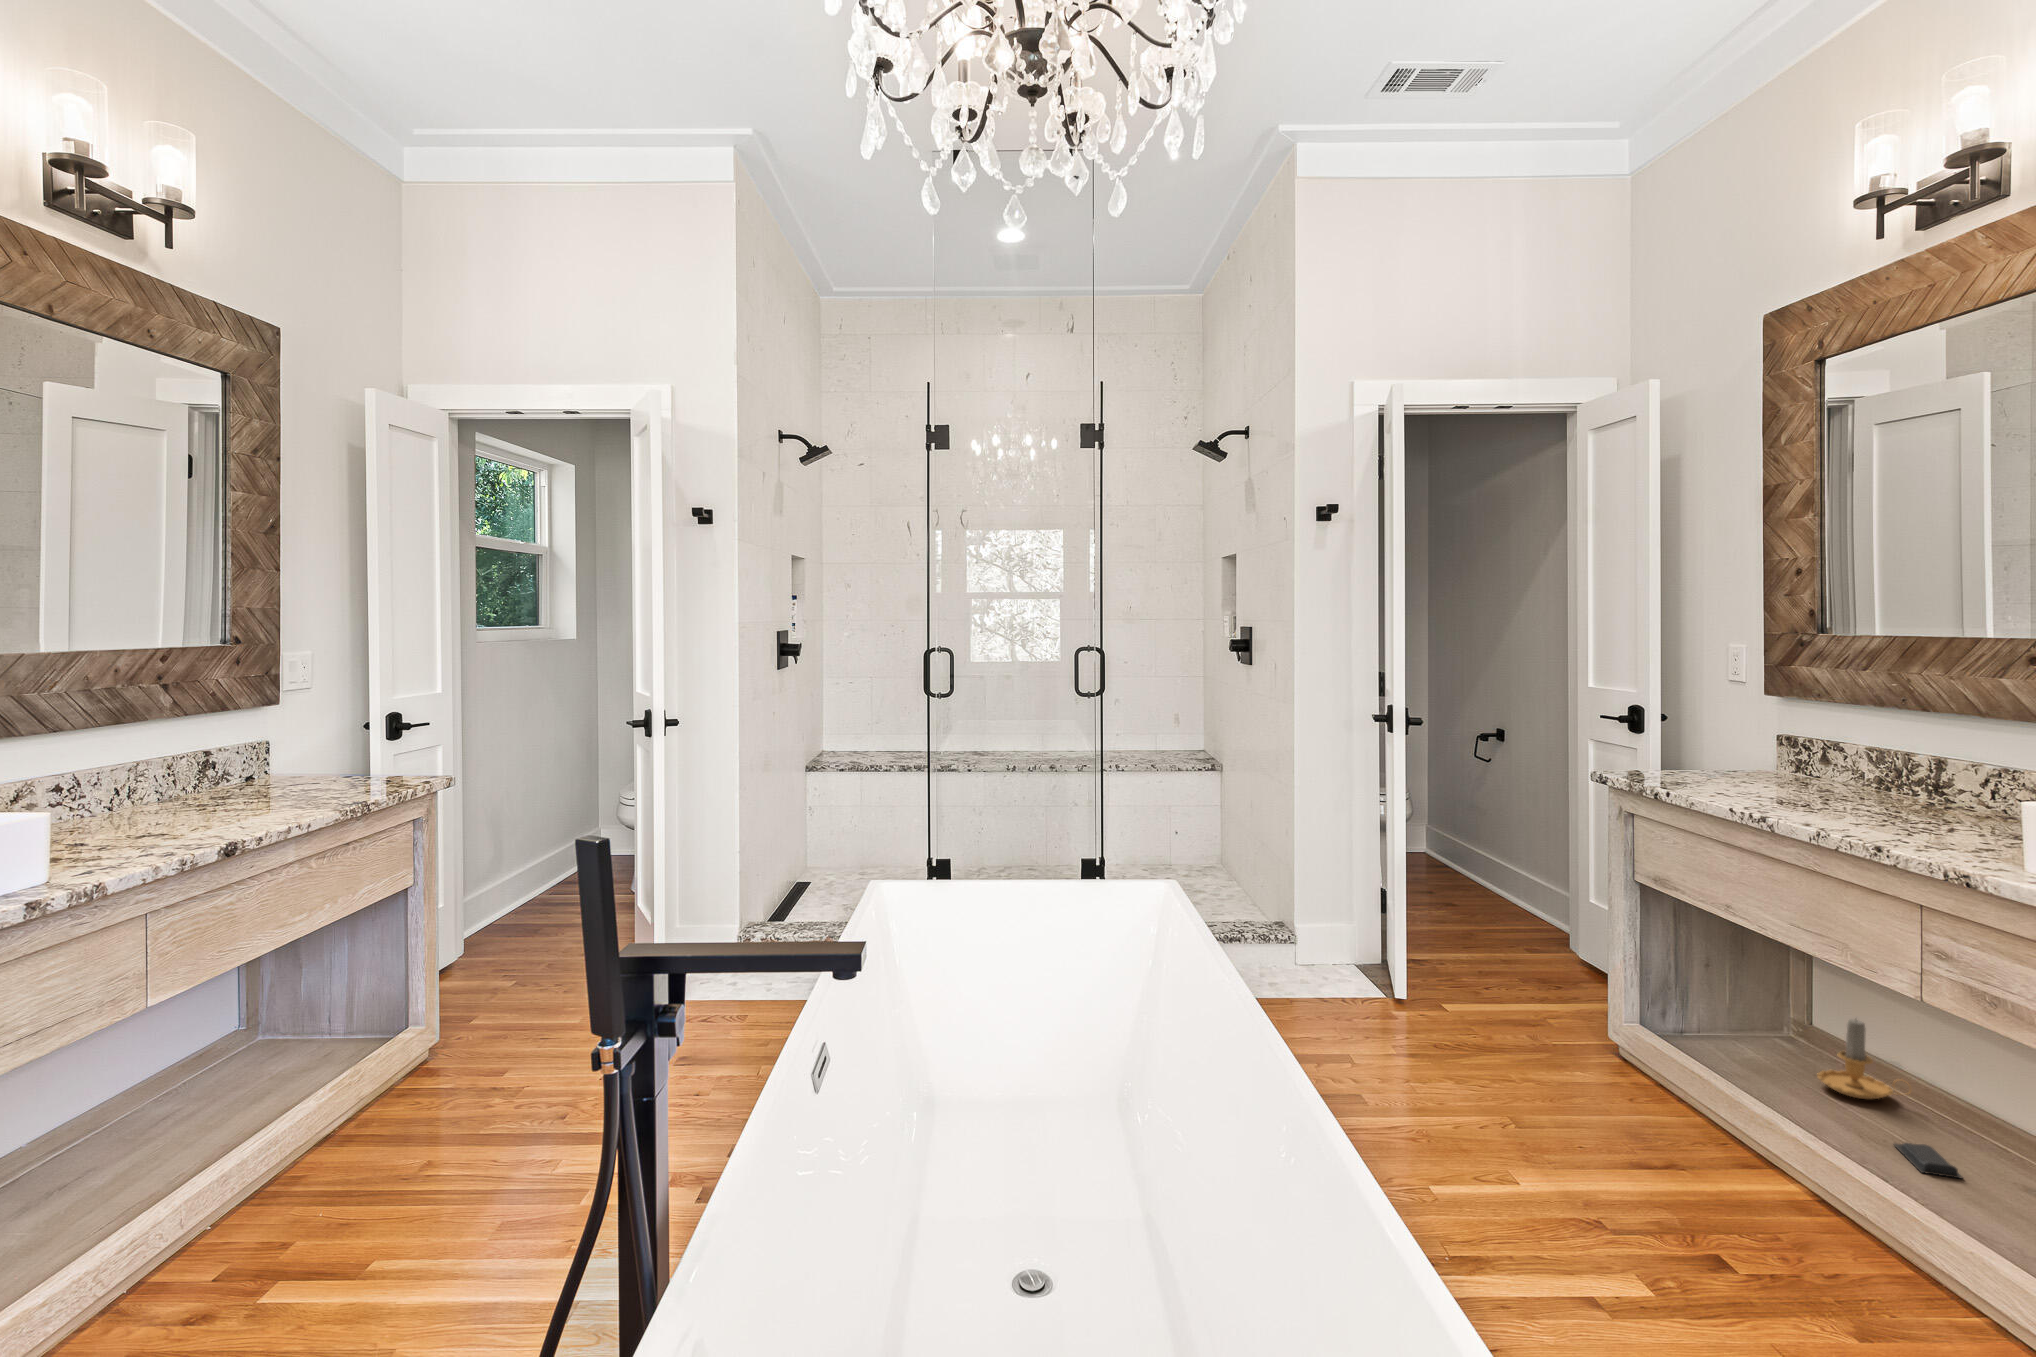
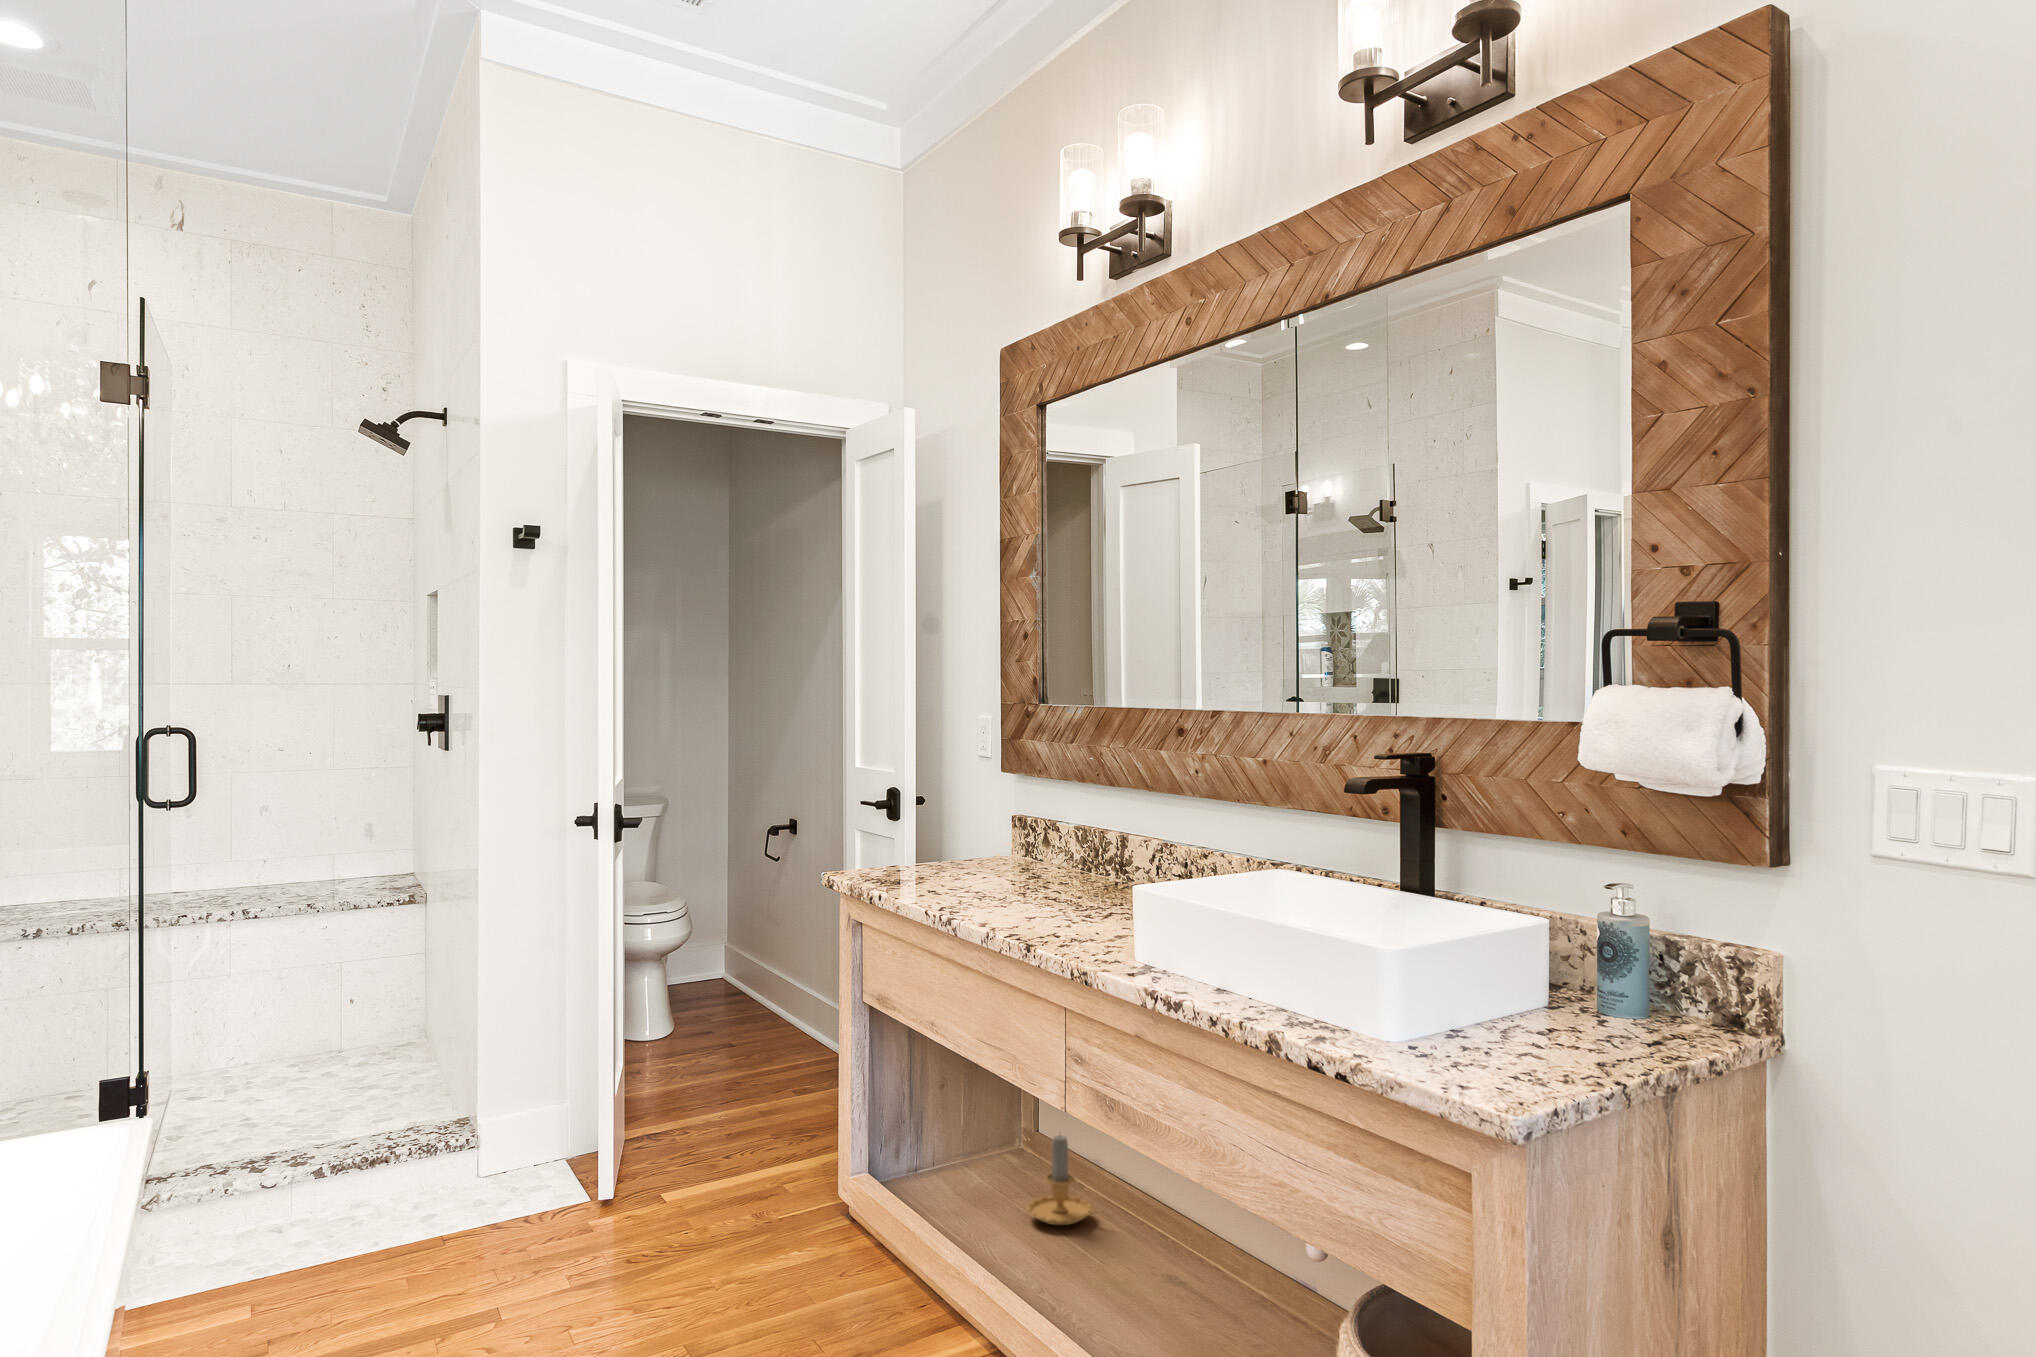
soap bar: present [1894,1143,1962,1178] -> none [1073,1268,1123,1304]

